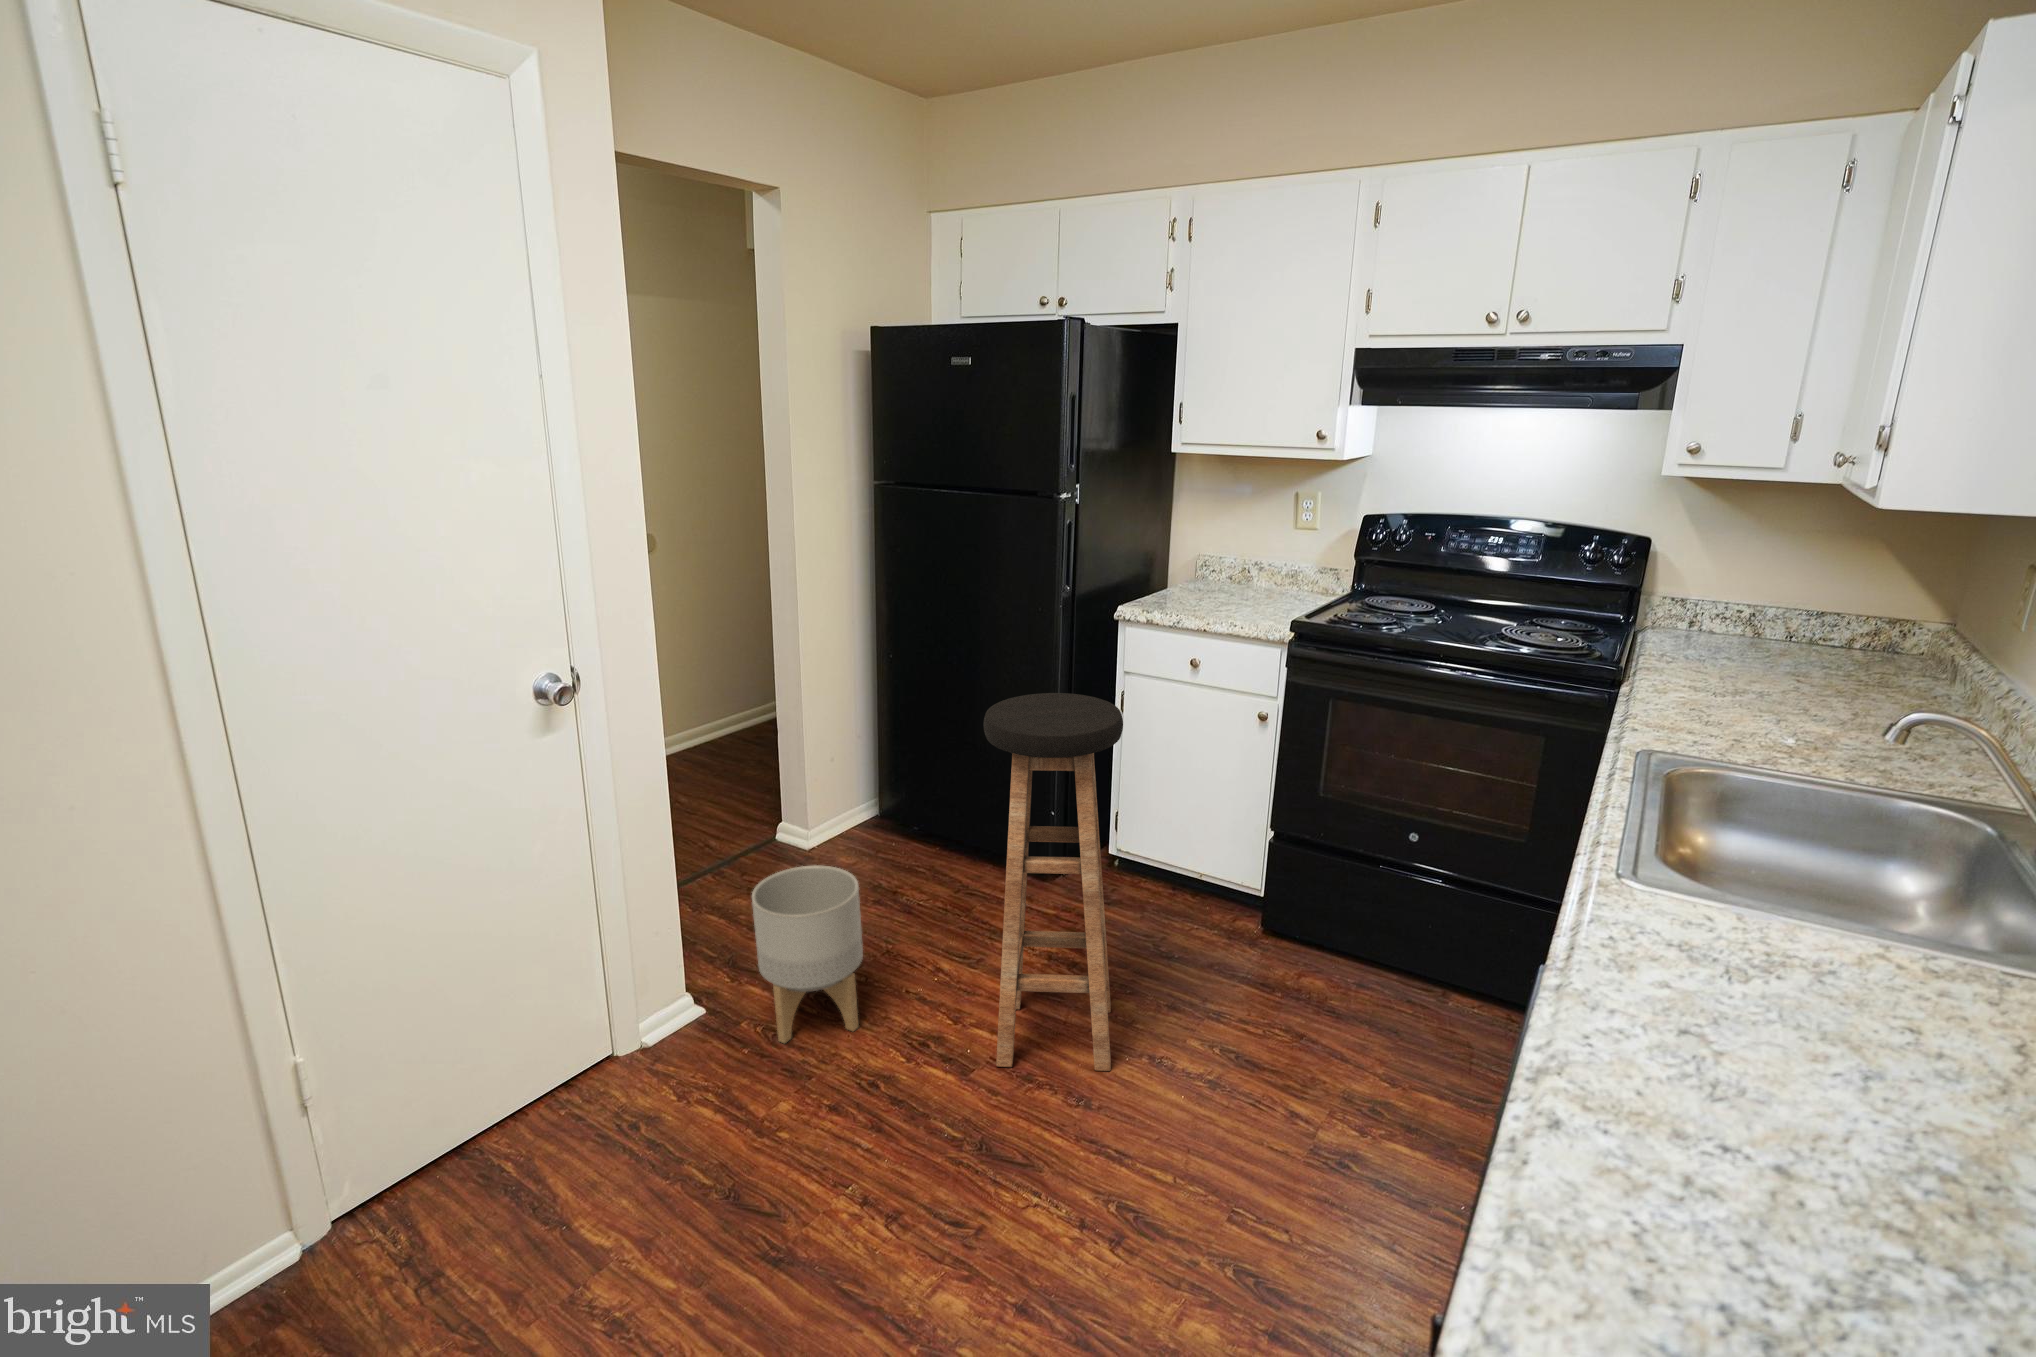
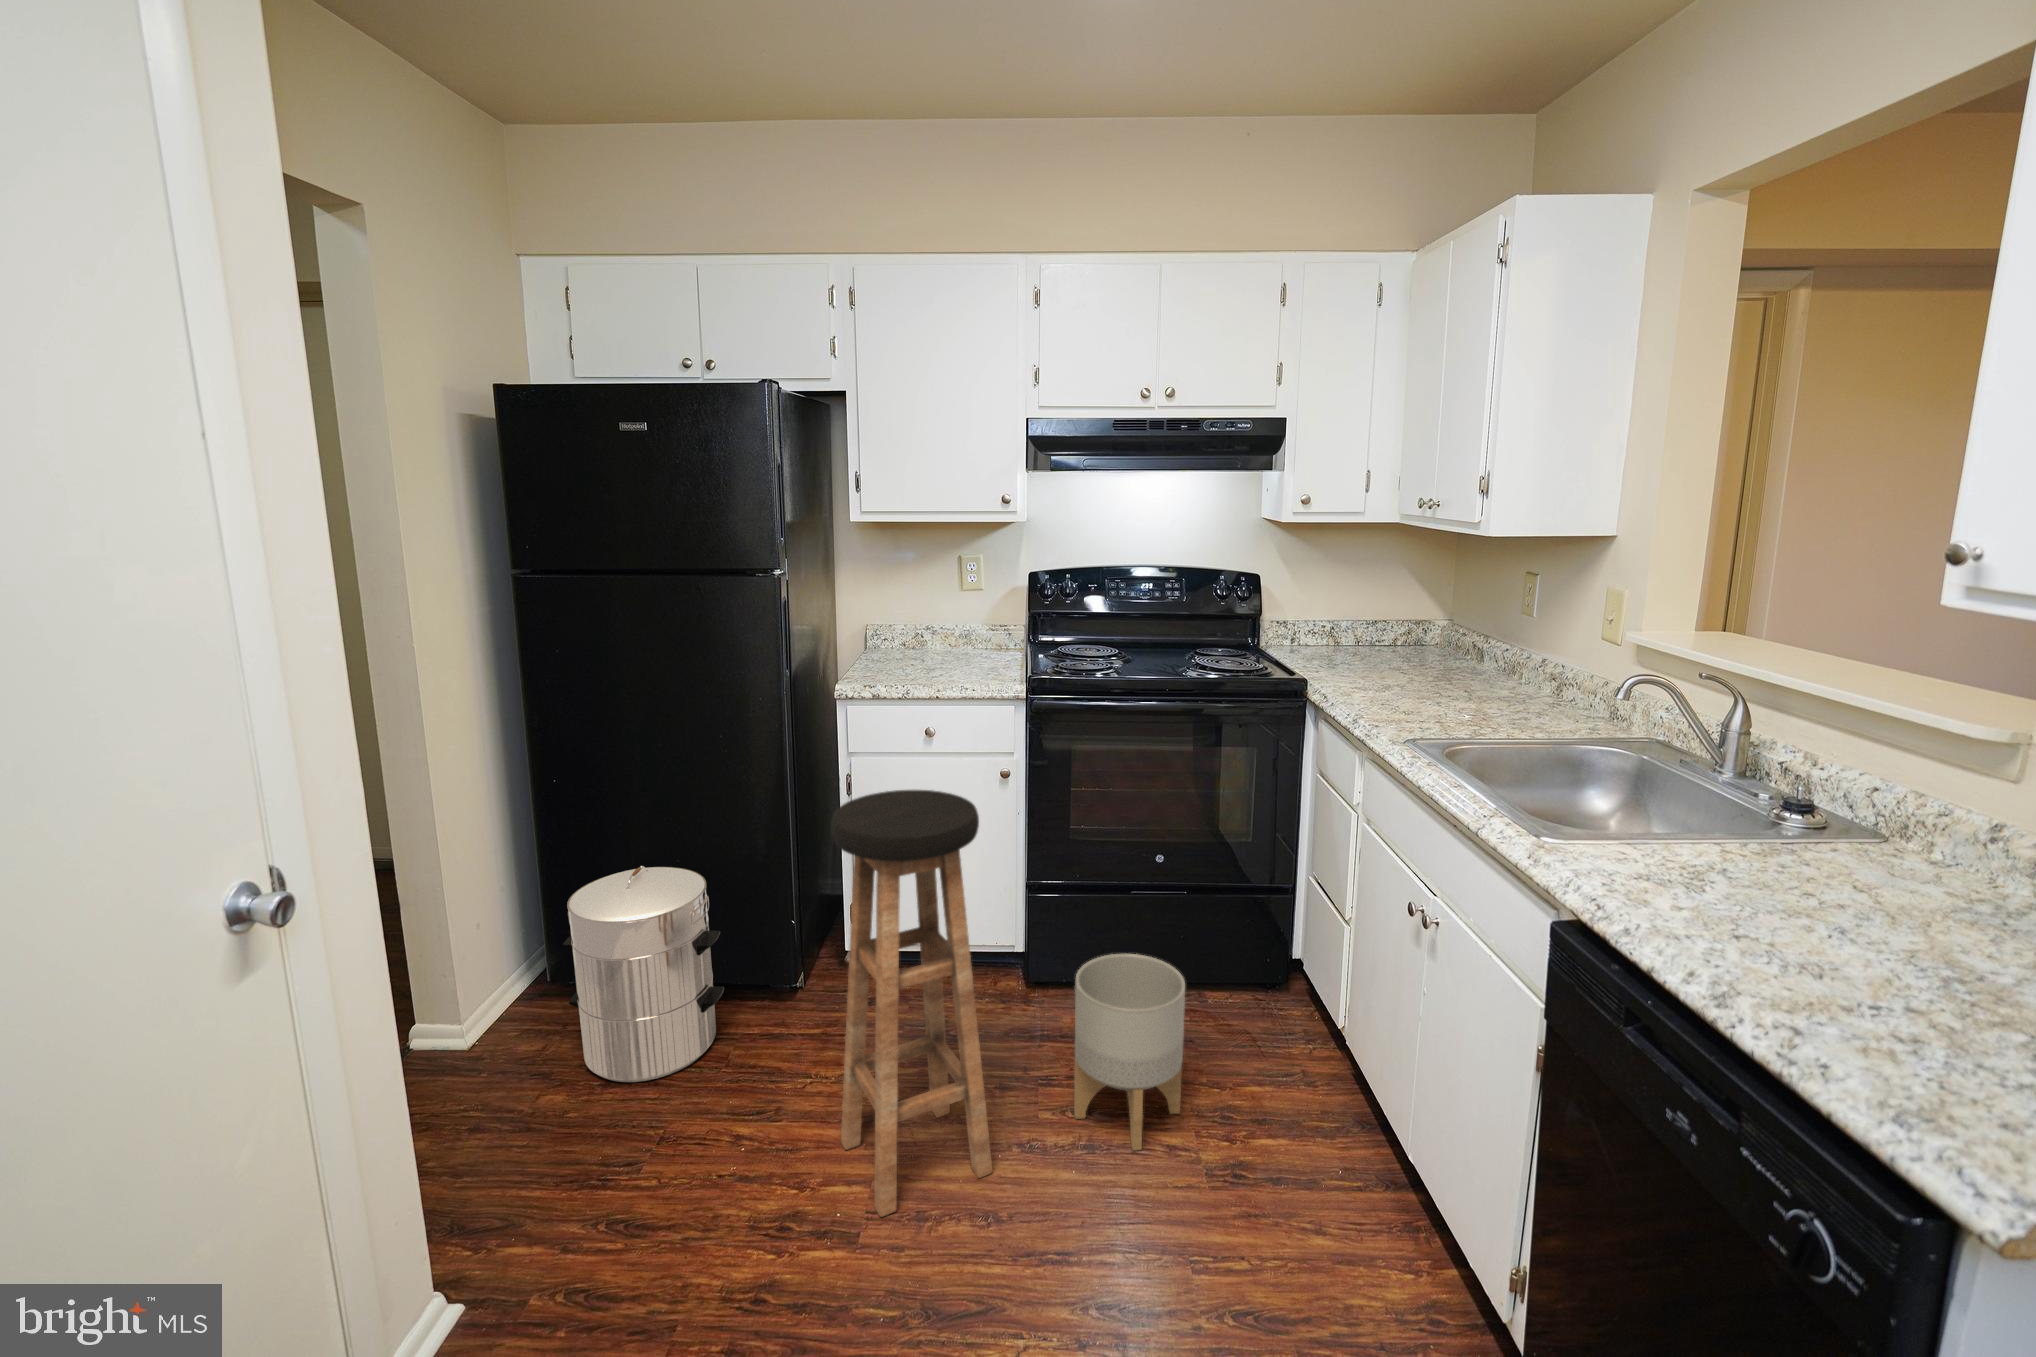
waste bin: none [857,728,976,909] -> present [563,866,724,1082]
planter: present [752,865,863,1043] -> present [1074,954,1185,1151]

